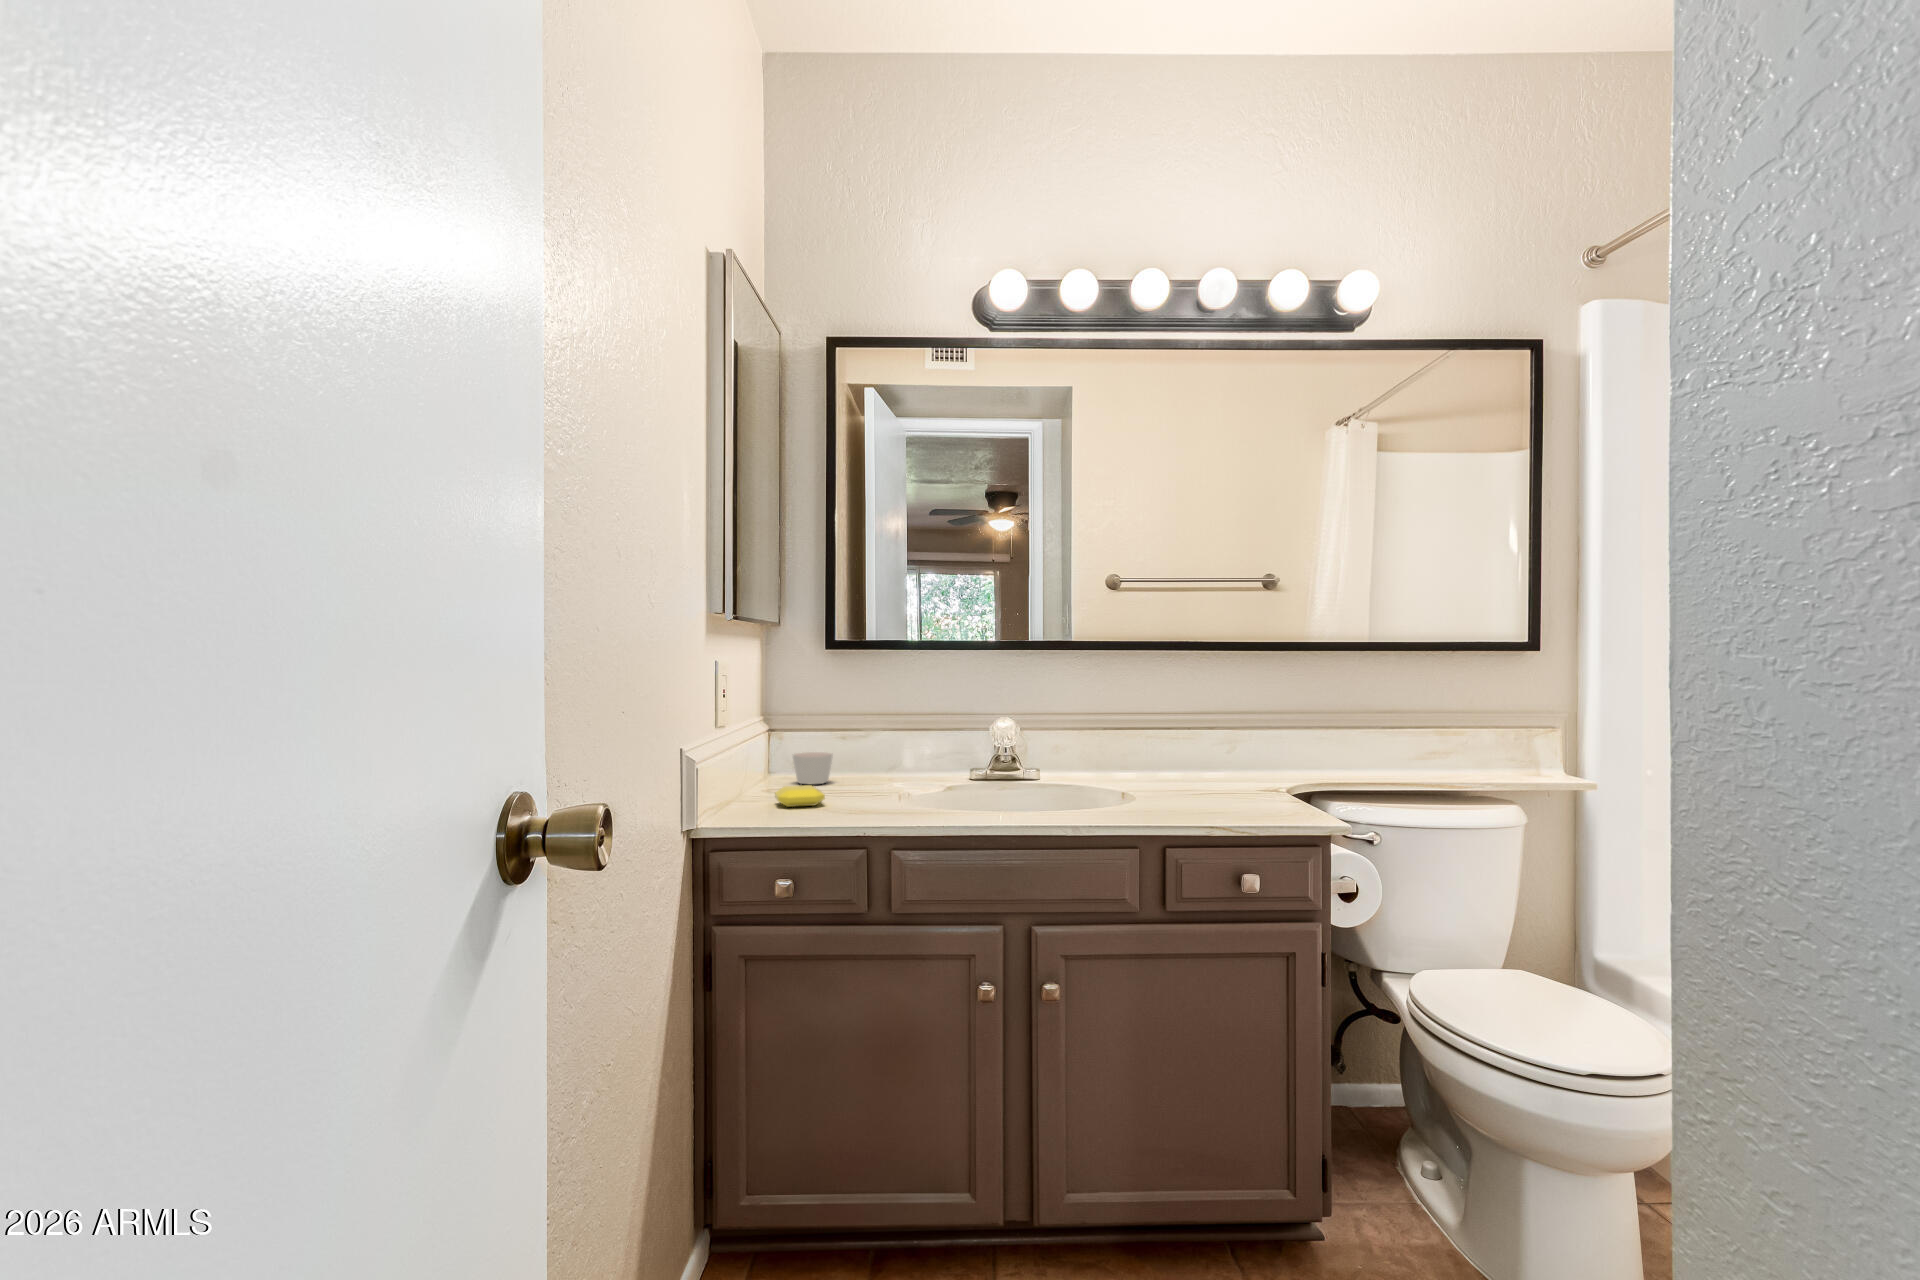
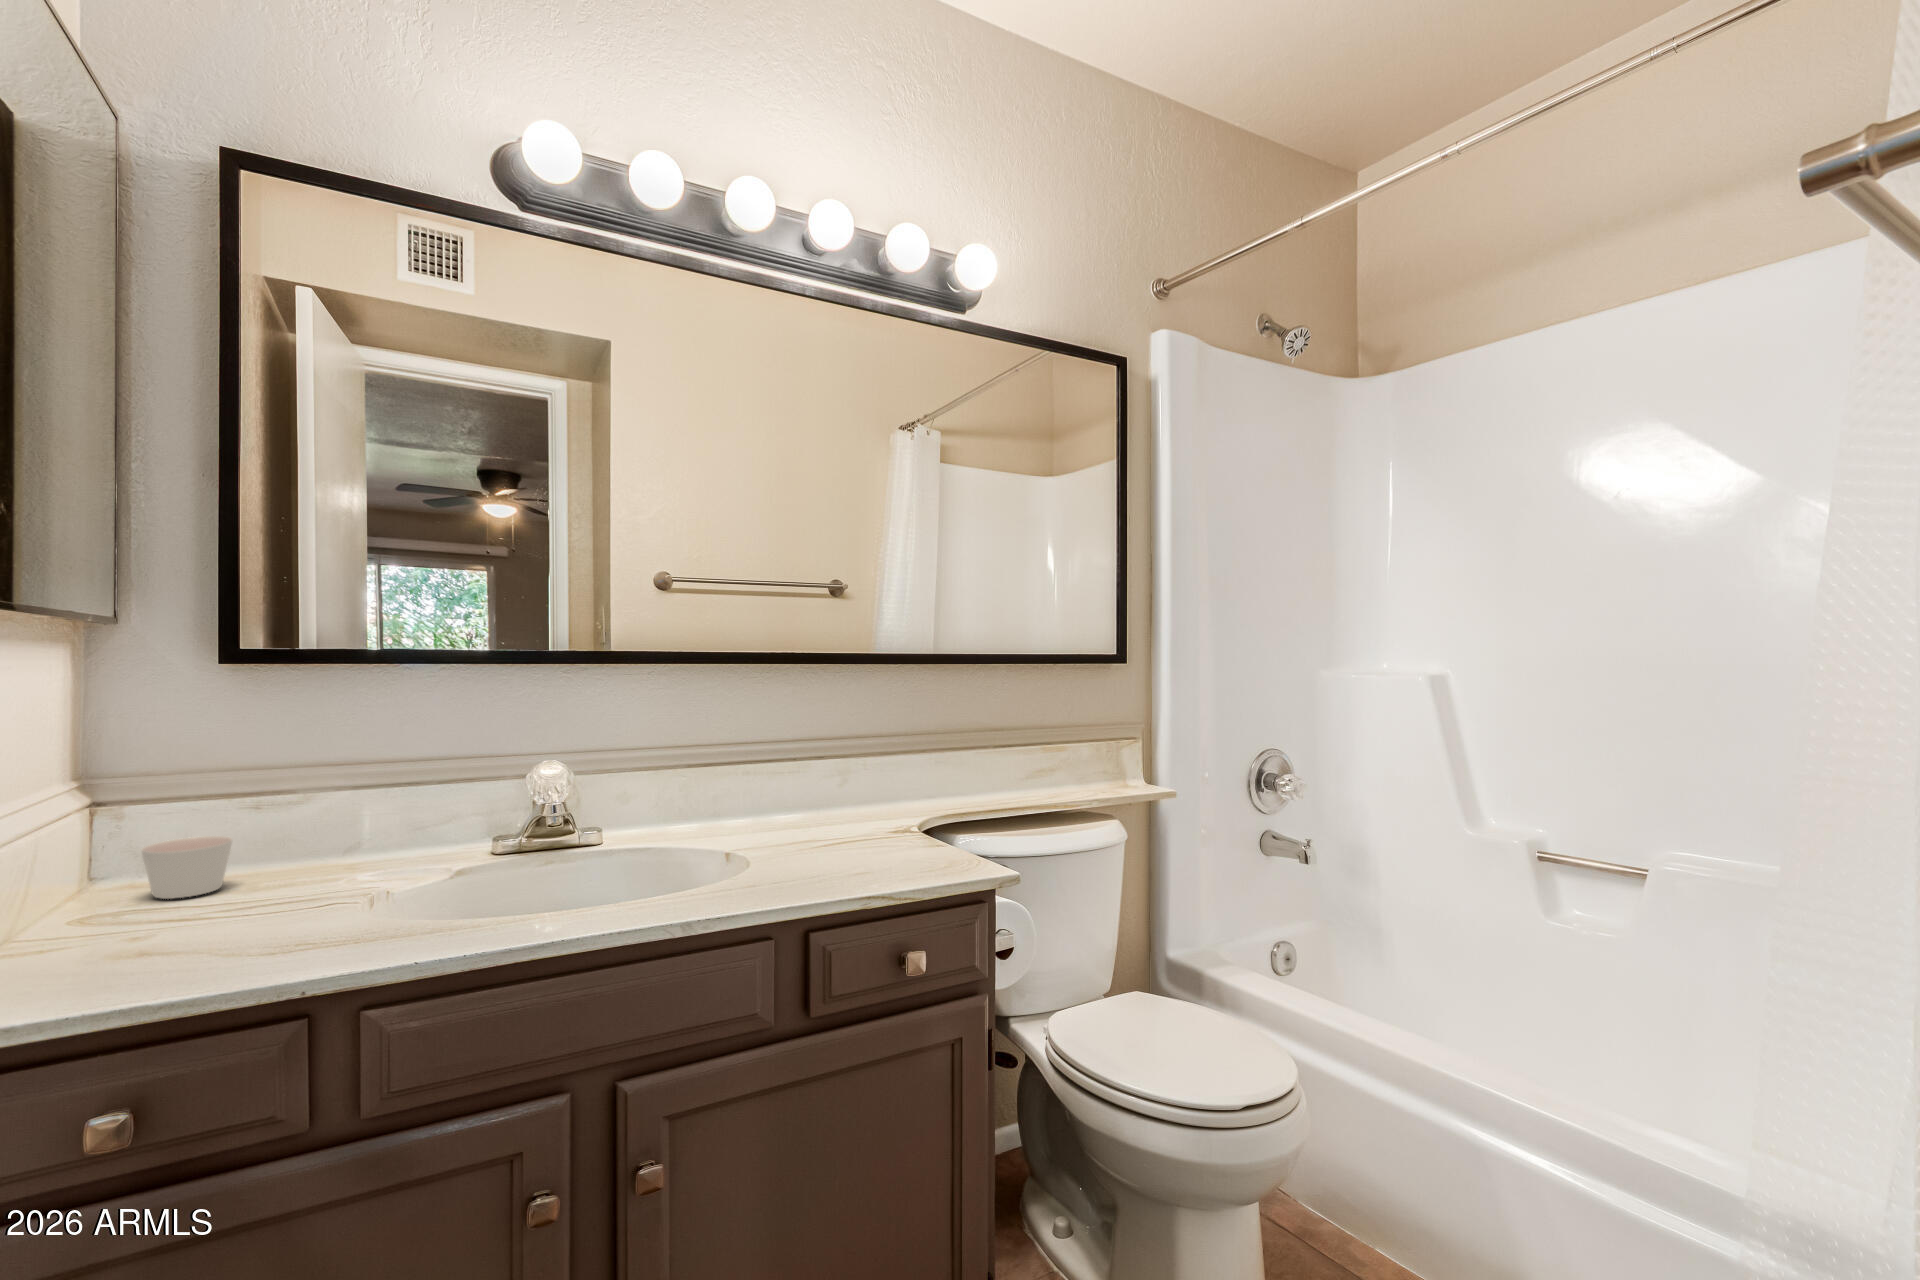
soap bar: present [775,785,825,807] -> none [82,916,206,971]

